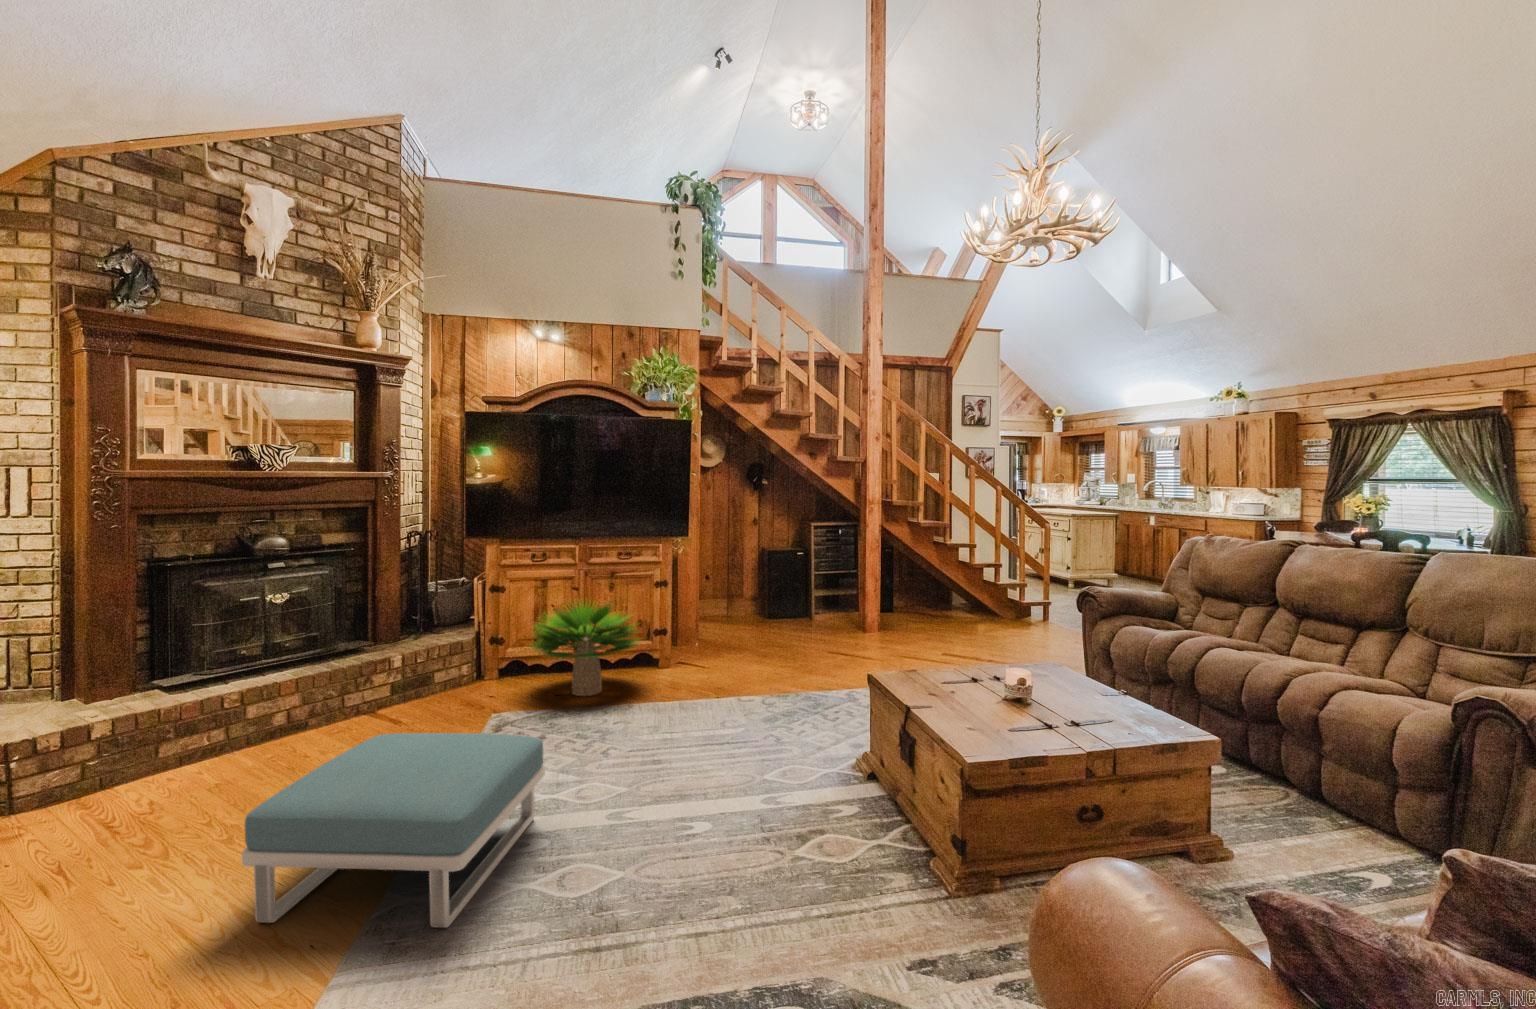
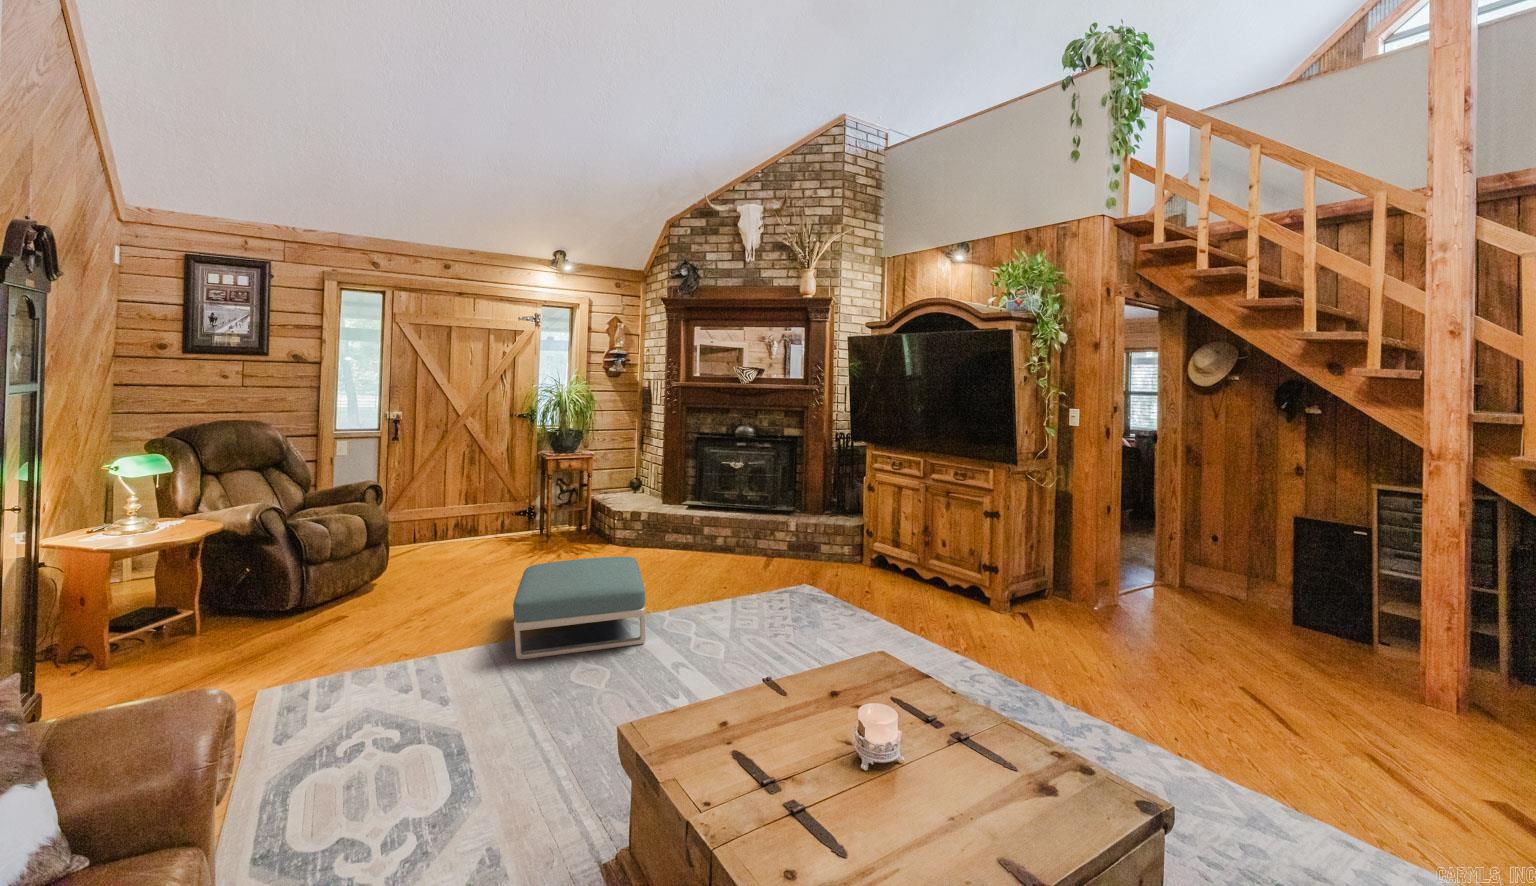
potted plant: present [531,601,638,696] -> none [829,508,938,600]

